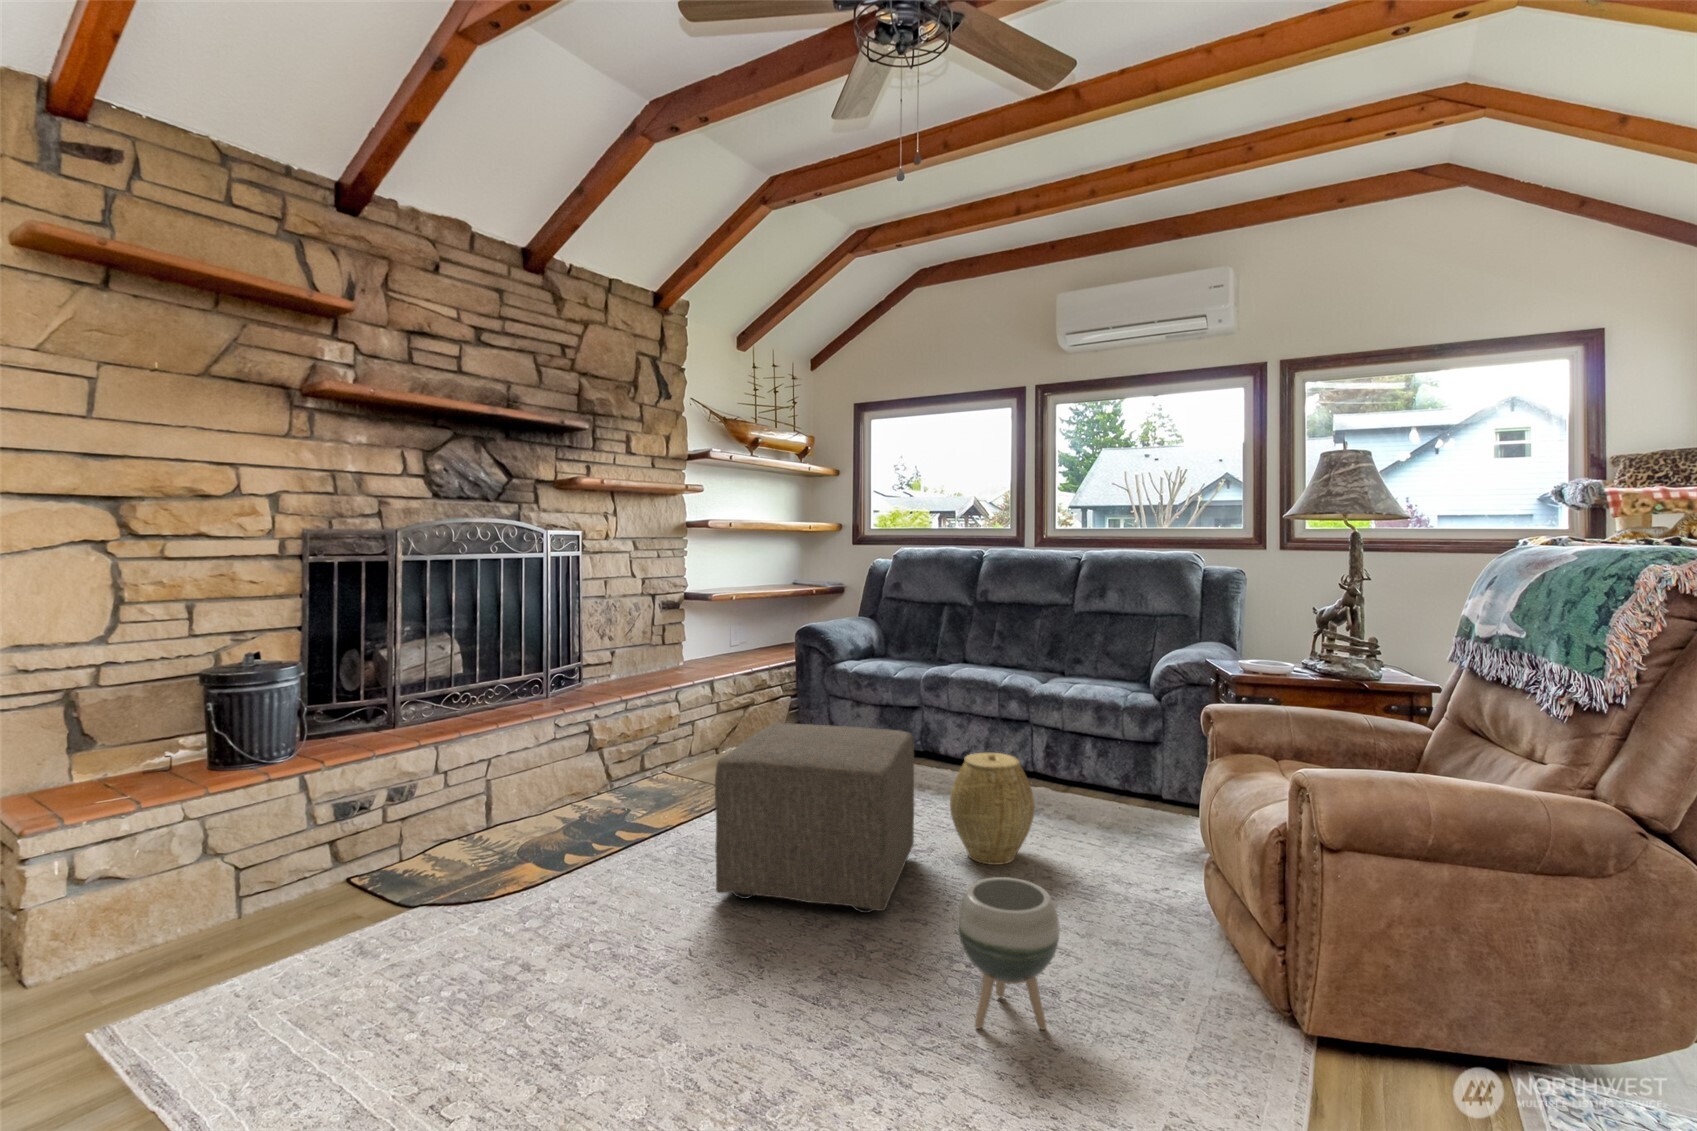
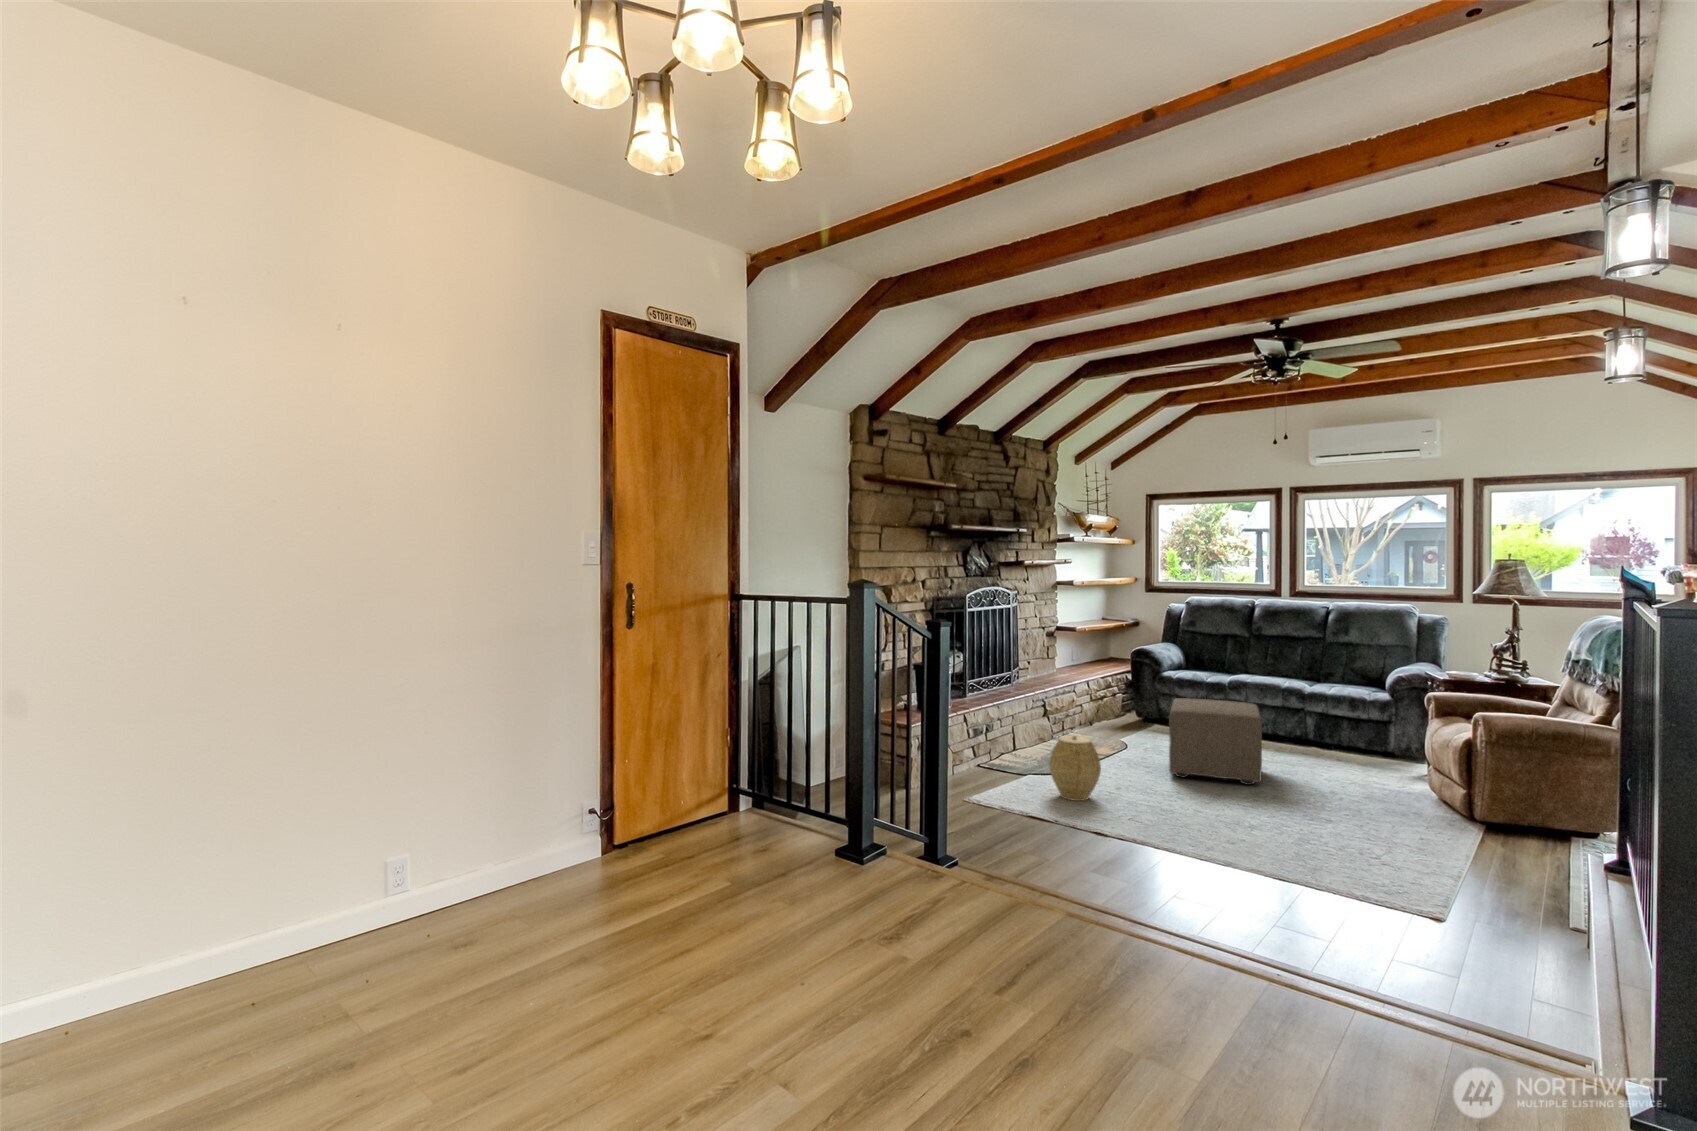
woven basket: present [950,753,1035,865] -> present [1049,736,1101,801]
planter: present [957,877,1060,1030] -> none [1316,757,1365,817]

